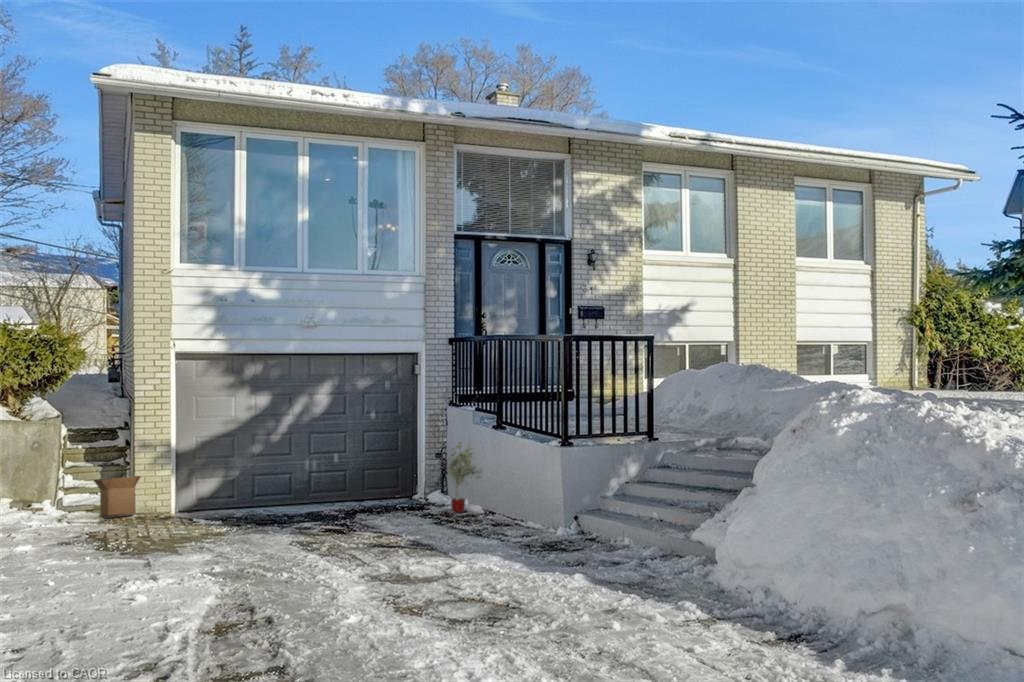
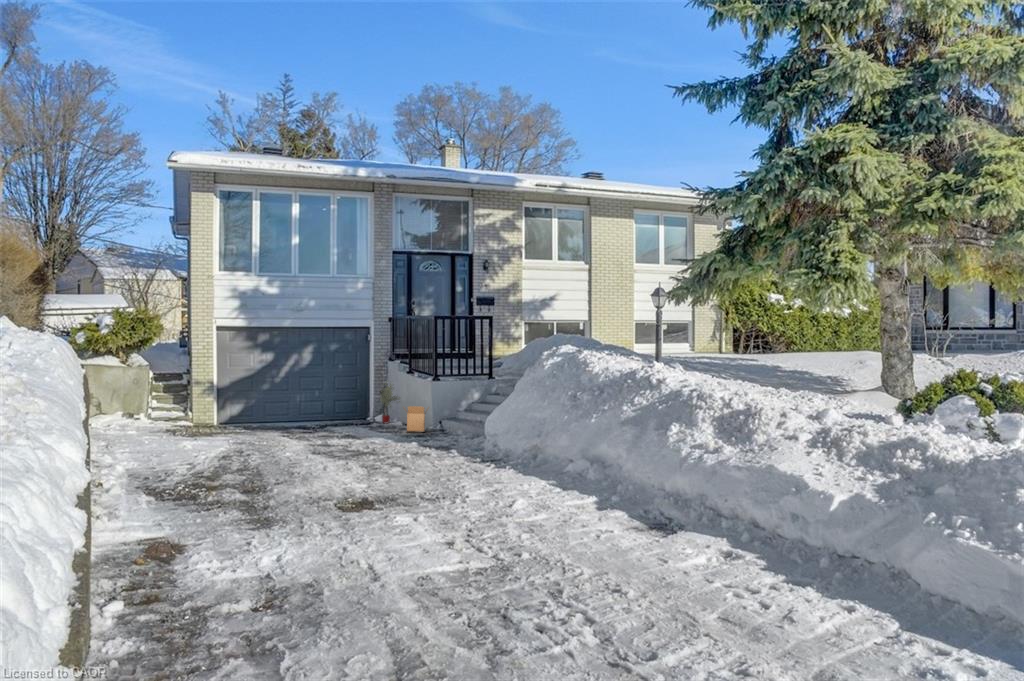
cardboard box: present [94,476,141,518] -> present [407,406,428,432]

